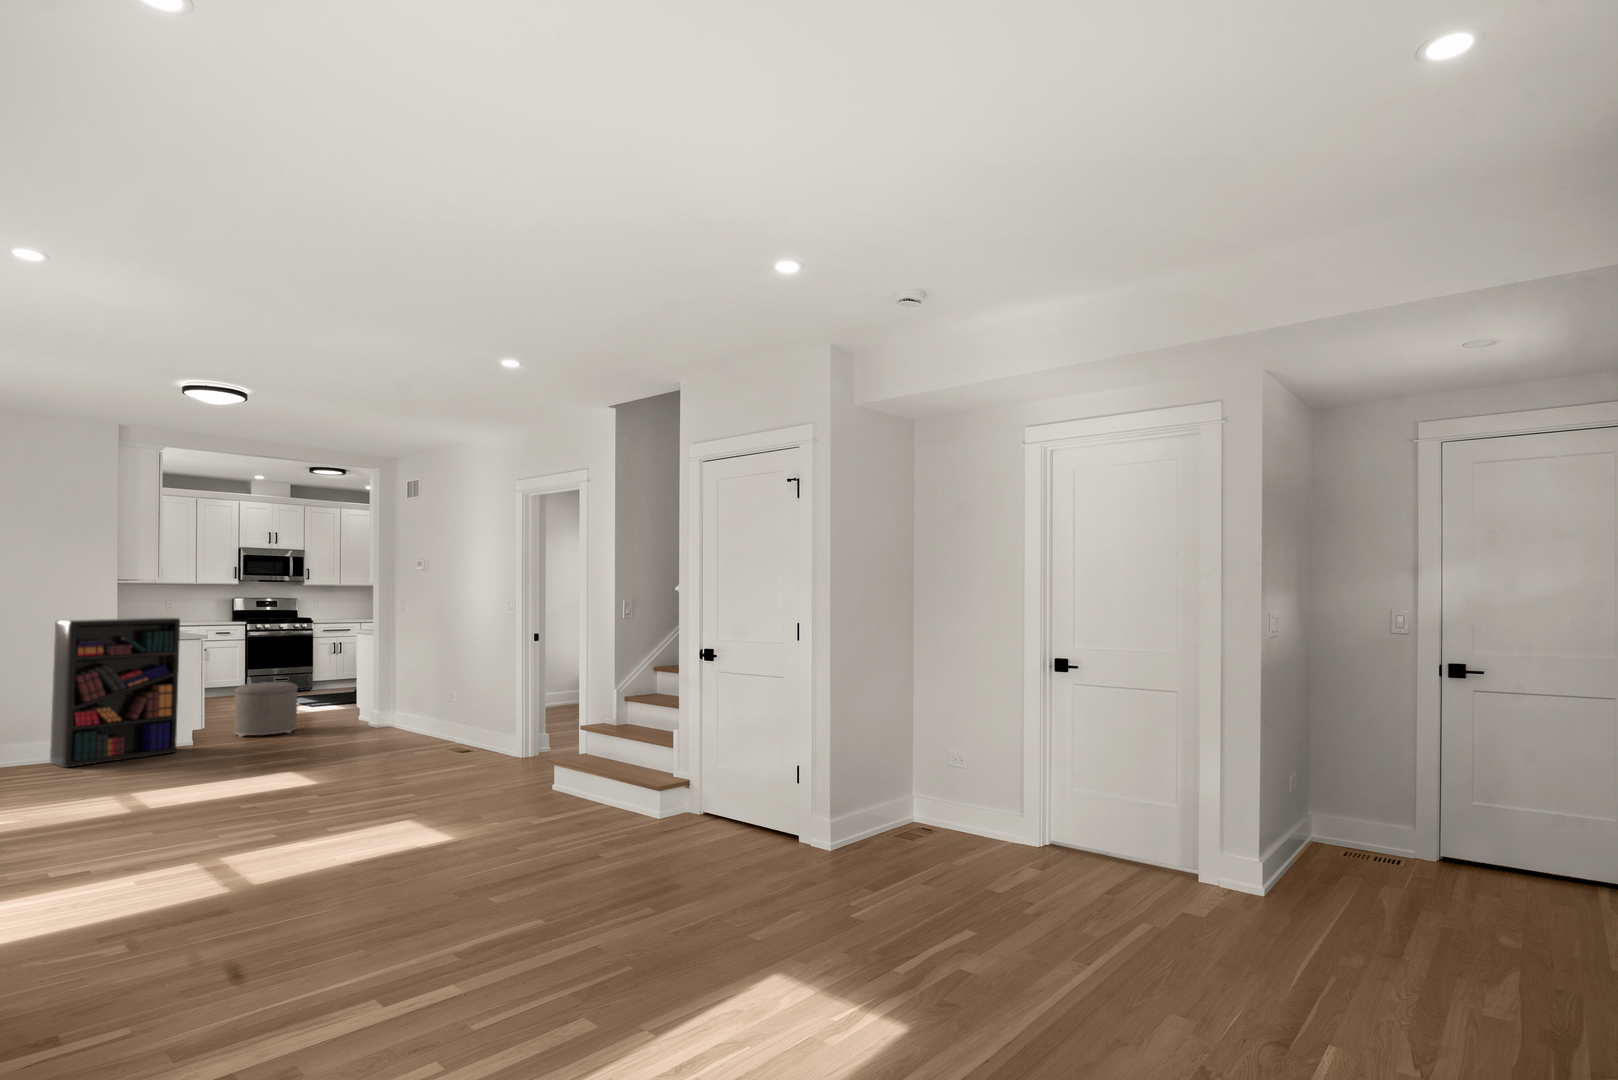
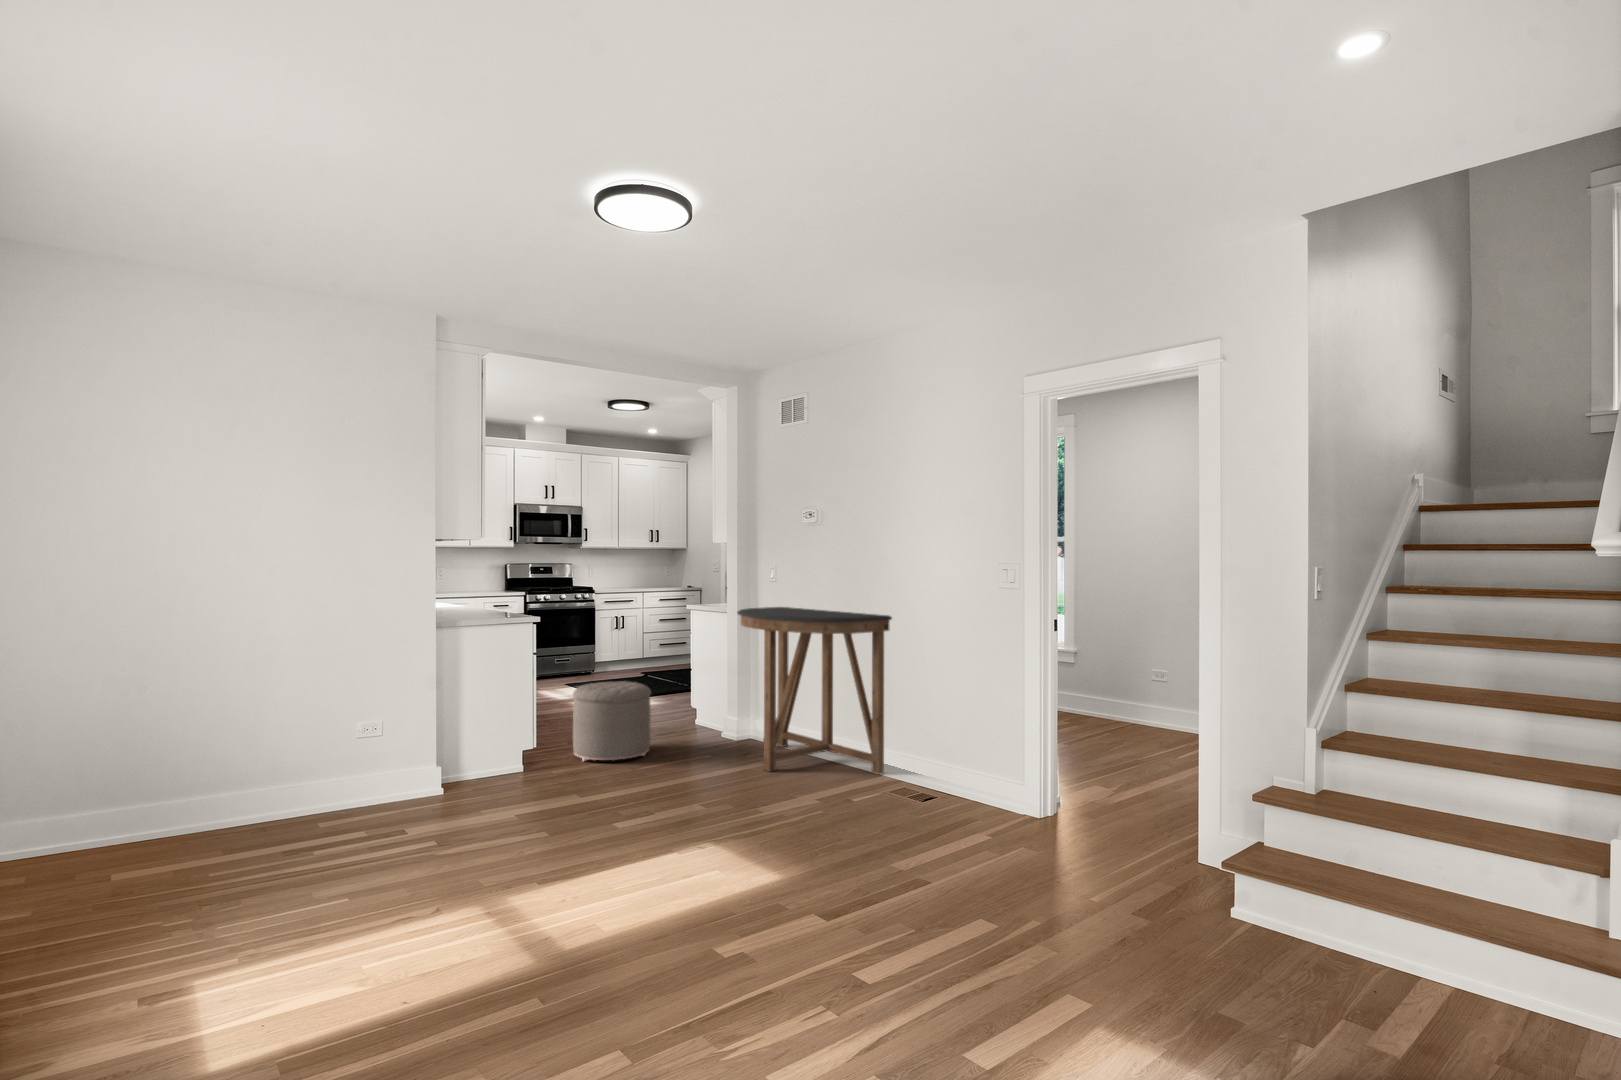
bookshelf: present [50,617,180,767] -> none [356,592,524,826]
console table: none [357,627,455,738] -> present [738,607,892,774]

